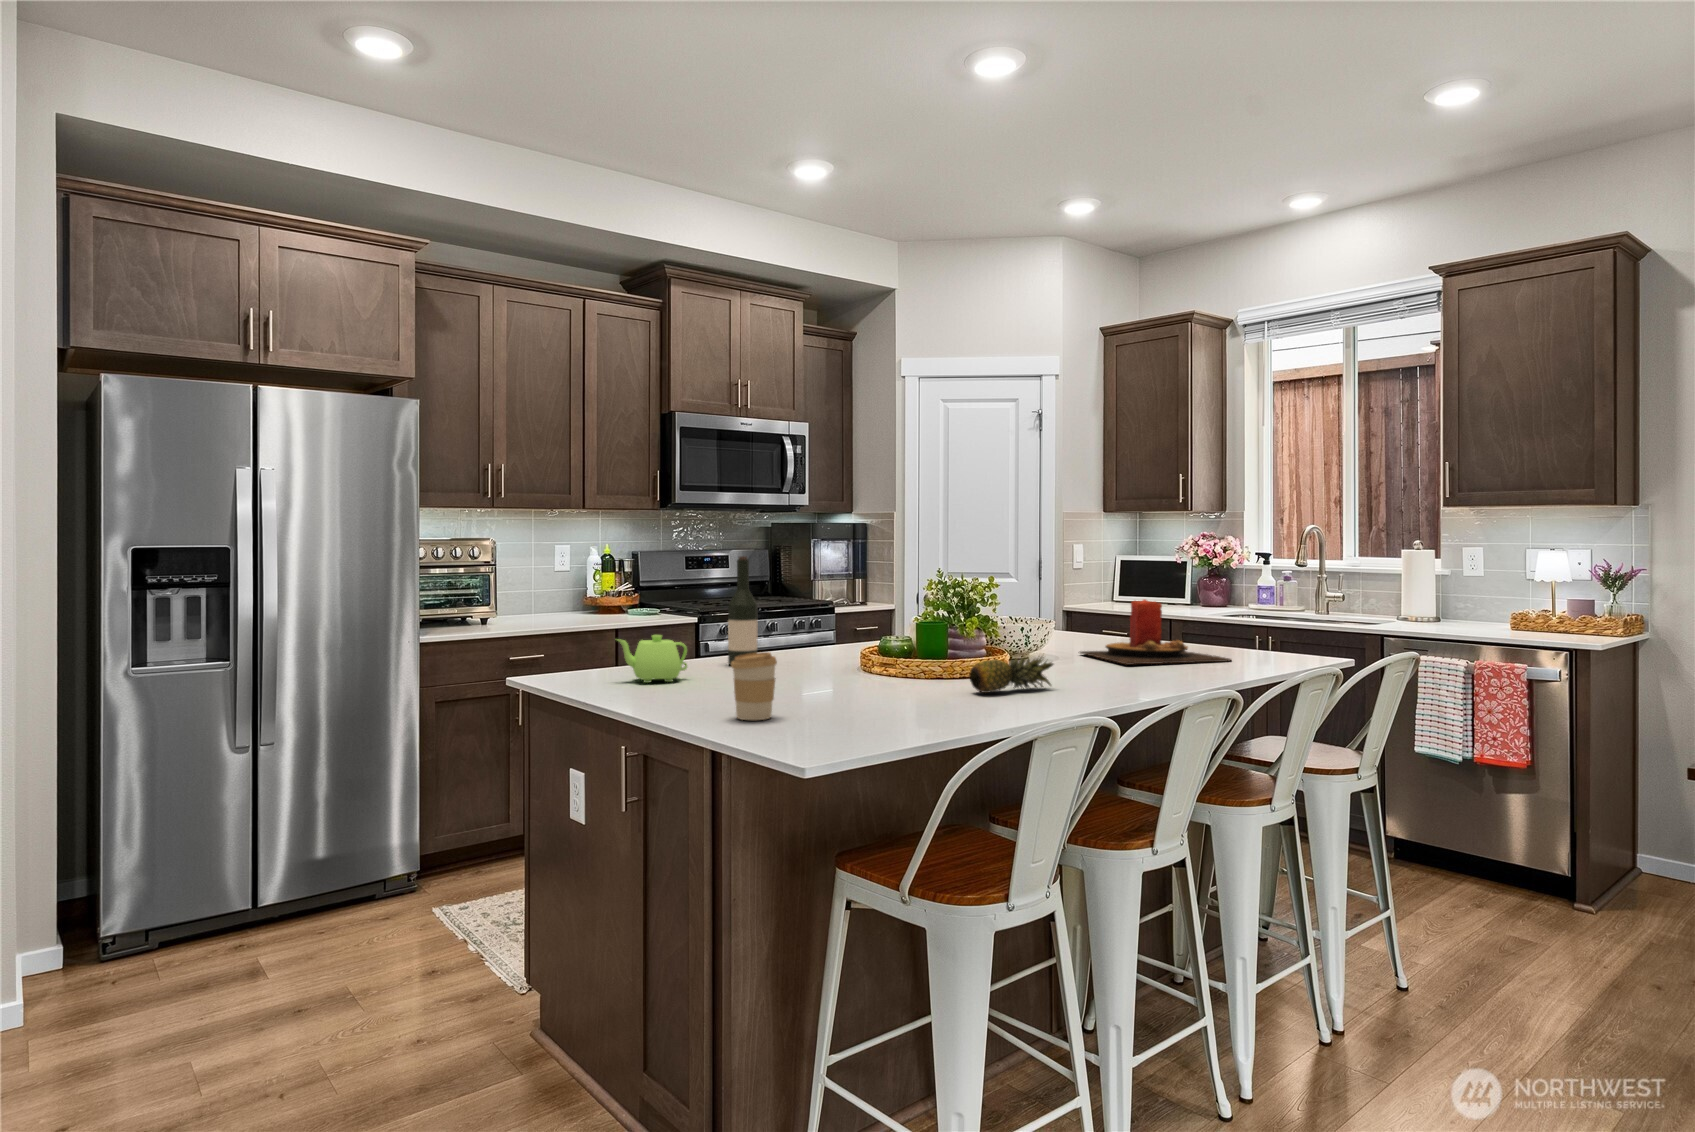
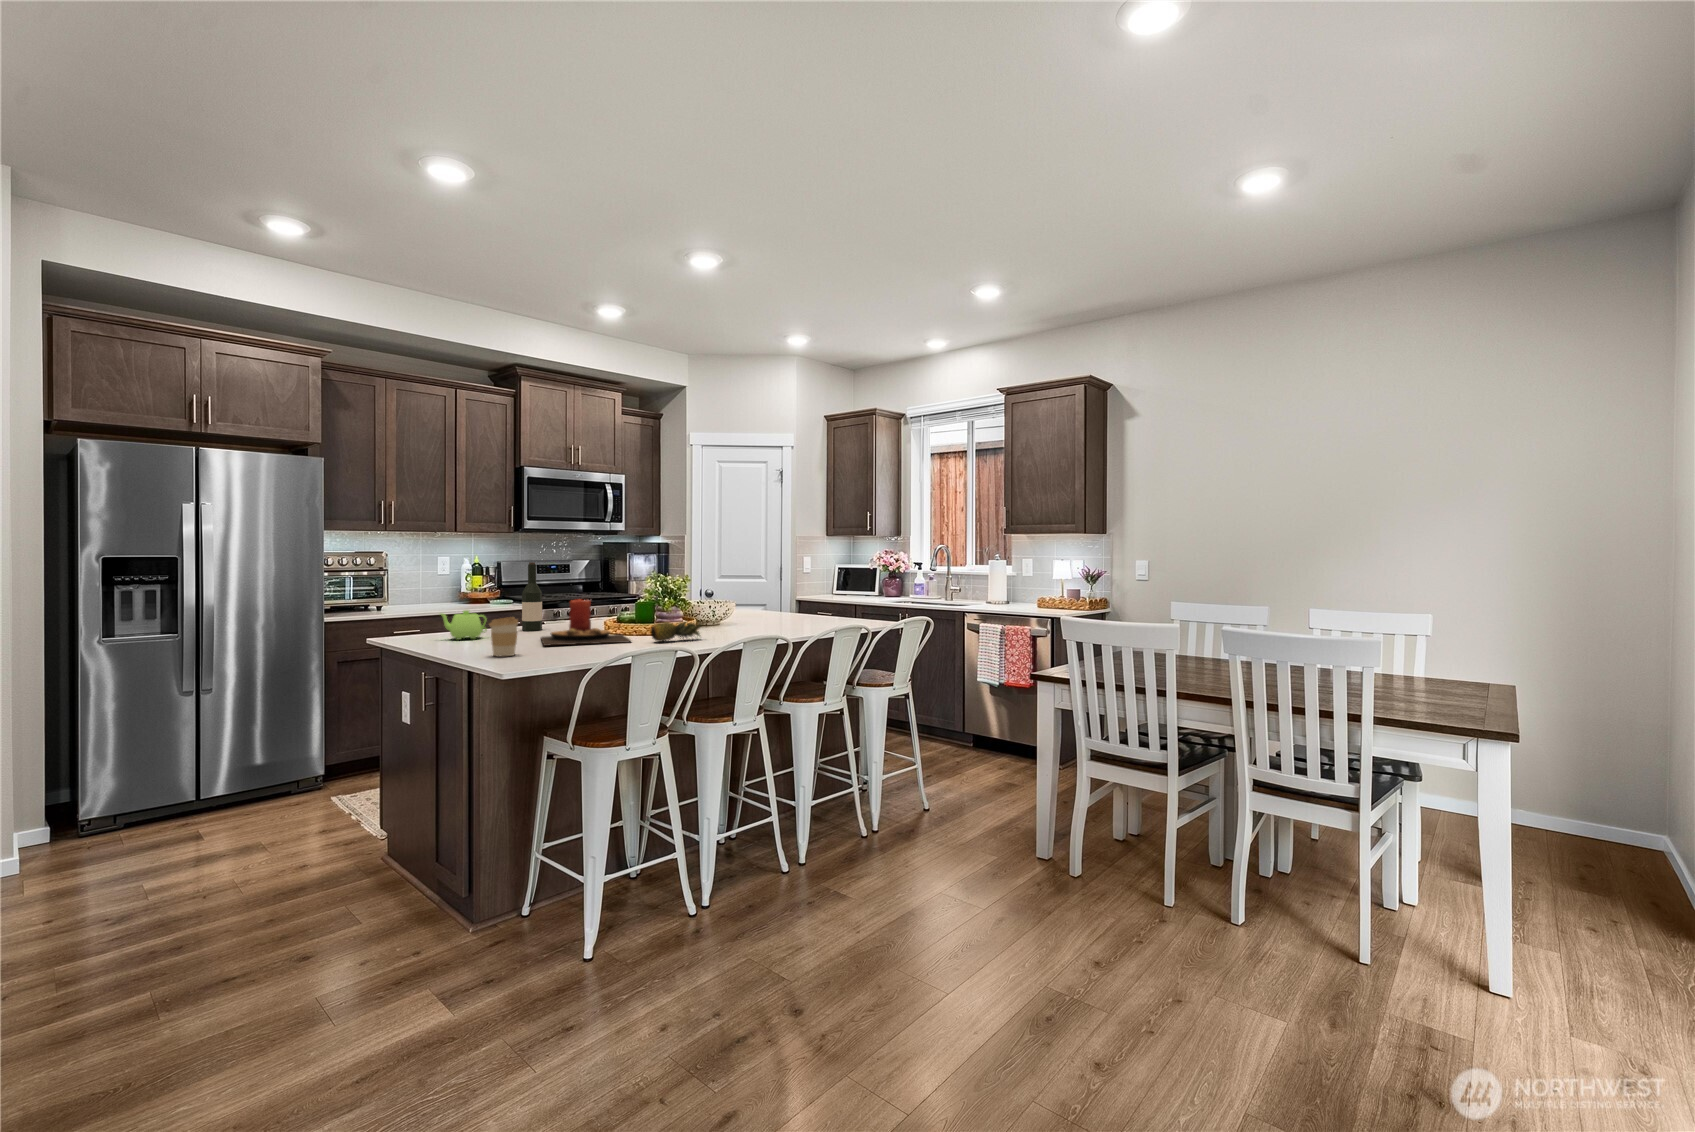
candle: present [1080,599,1231,665] -> present [541,599,631,646]

